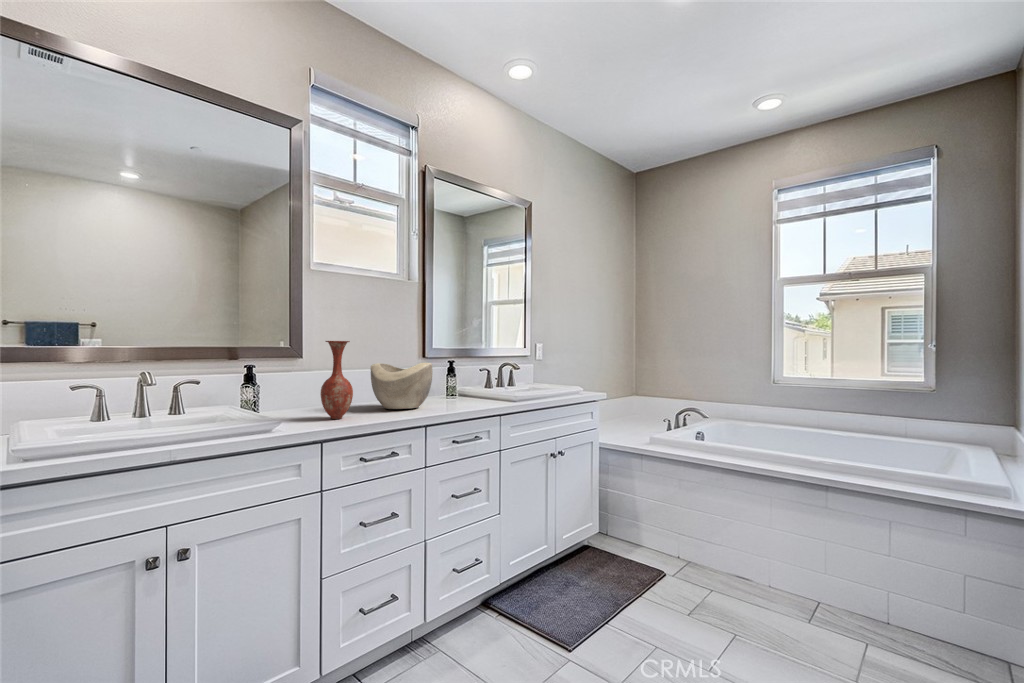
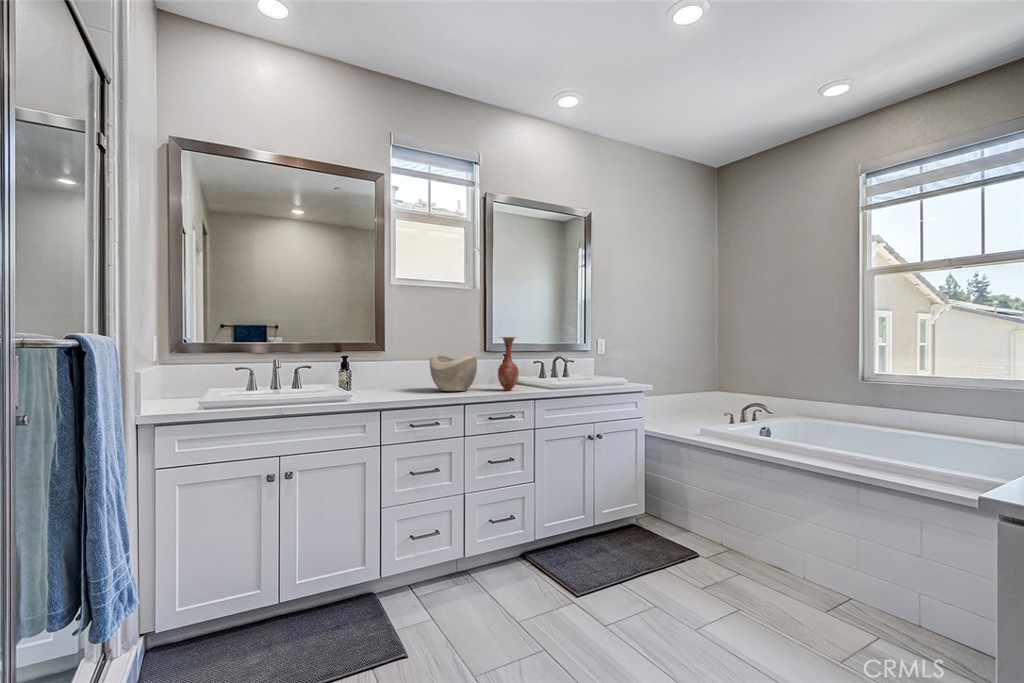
vase: present [320,341,353,419] -> present [498,337,519,391]

